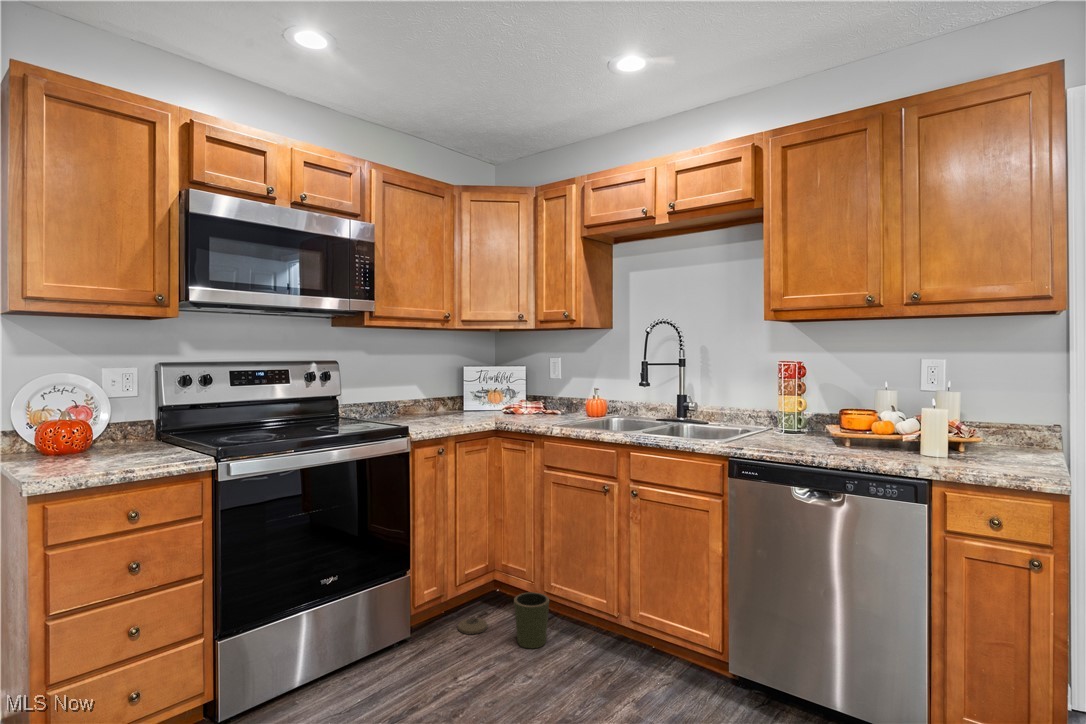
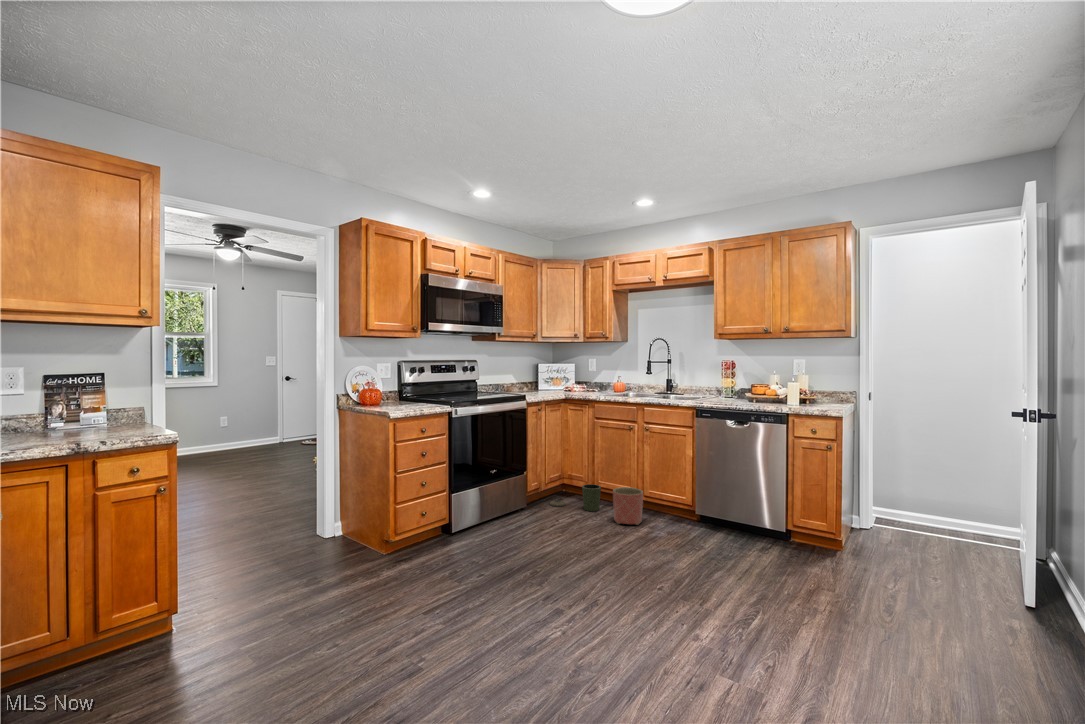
planter: none [564,608,623,694] -> present [613,487,643,525]

